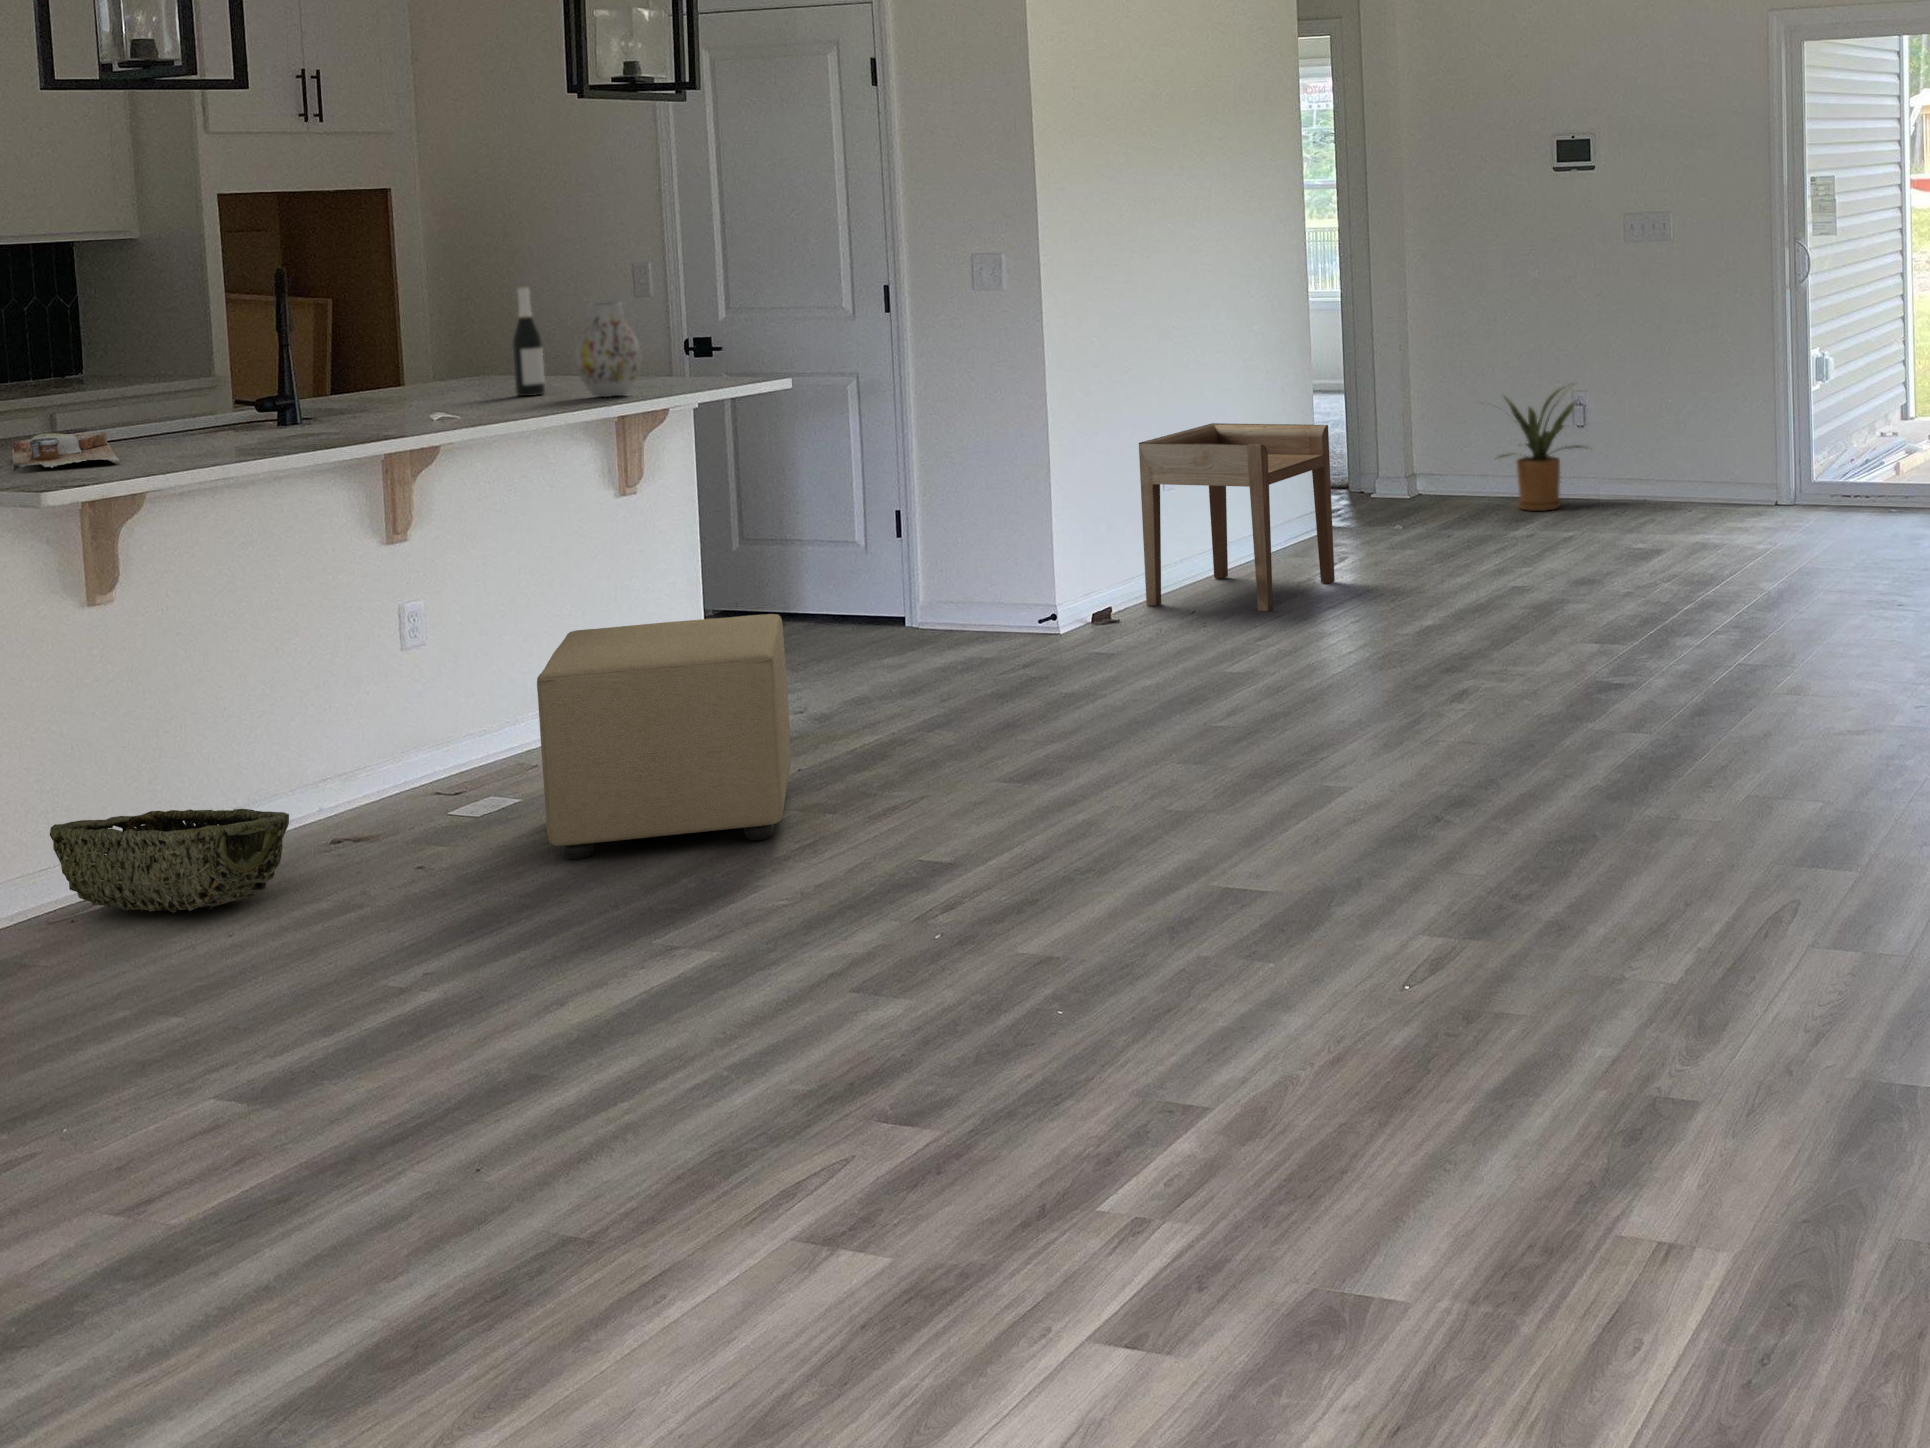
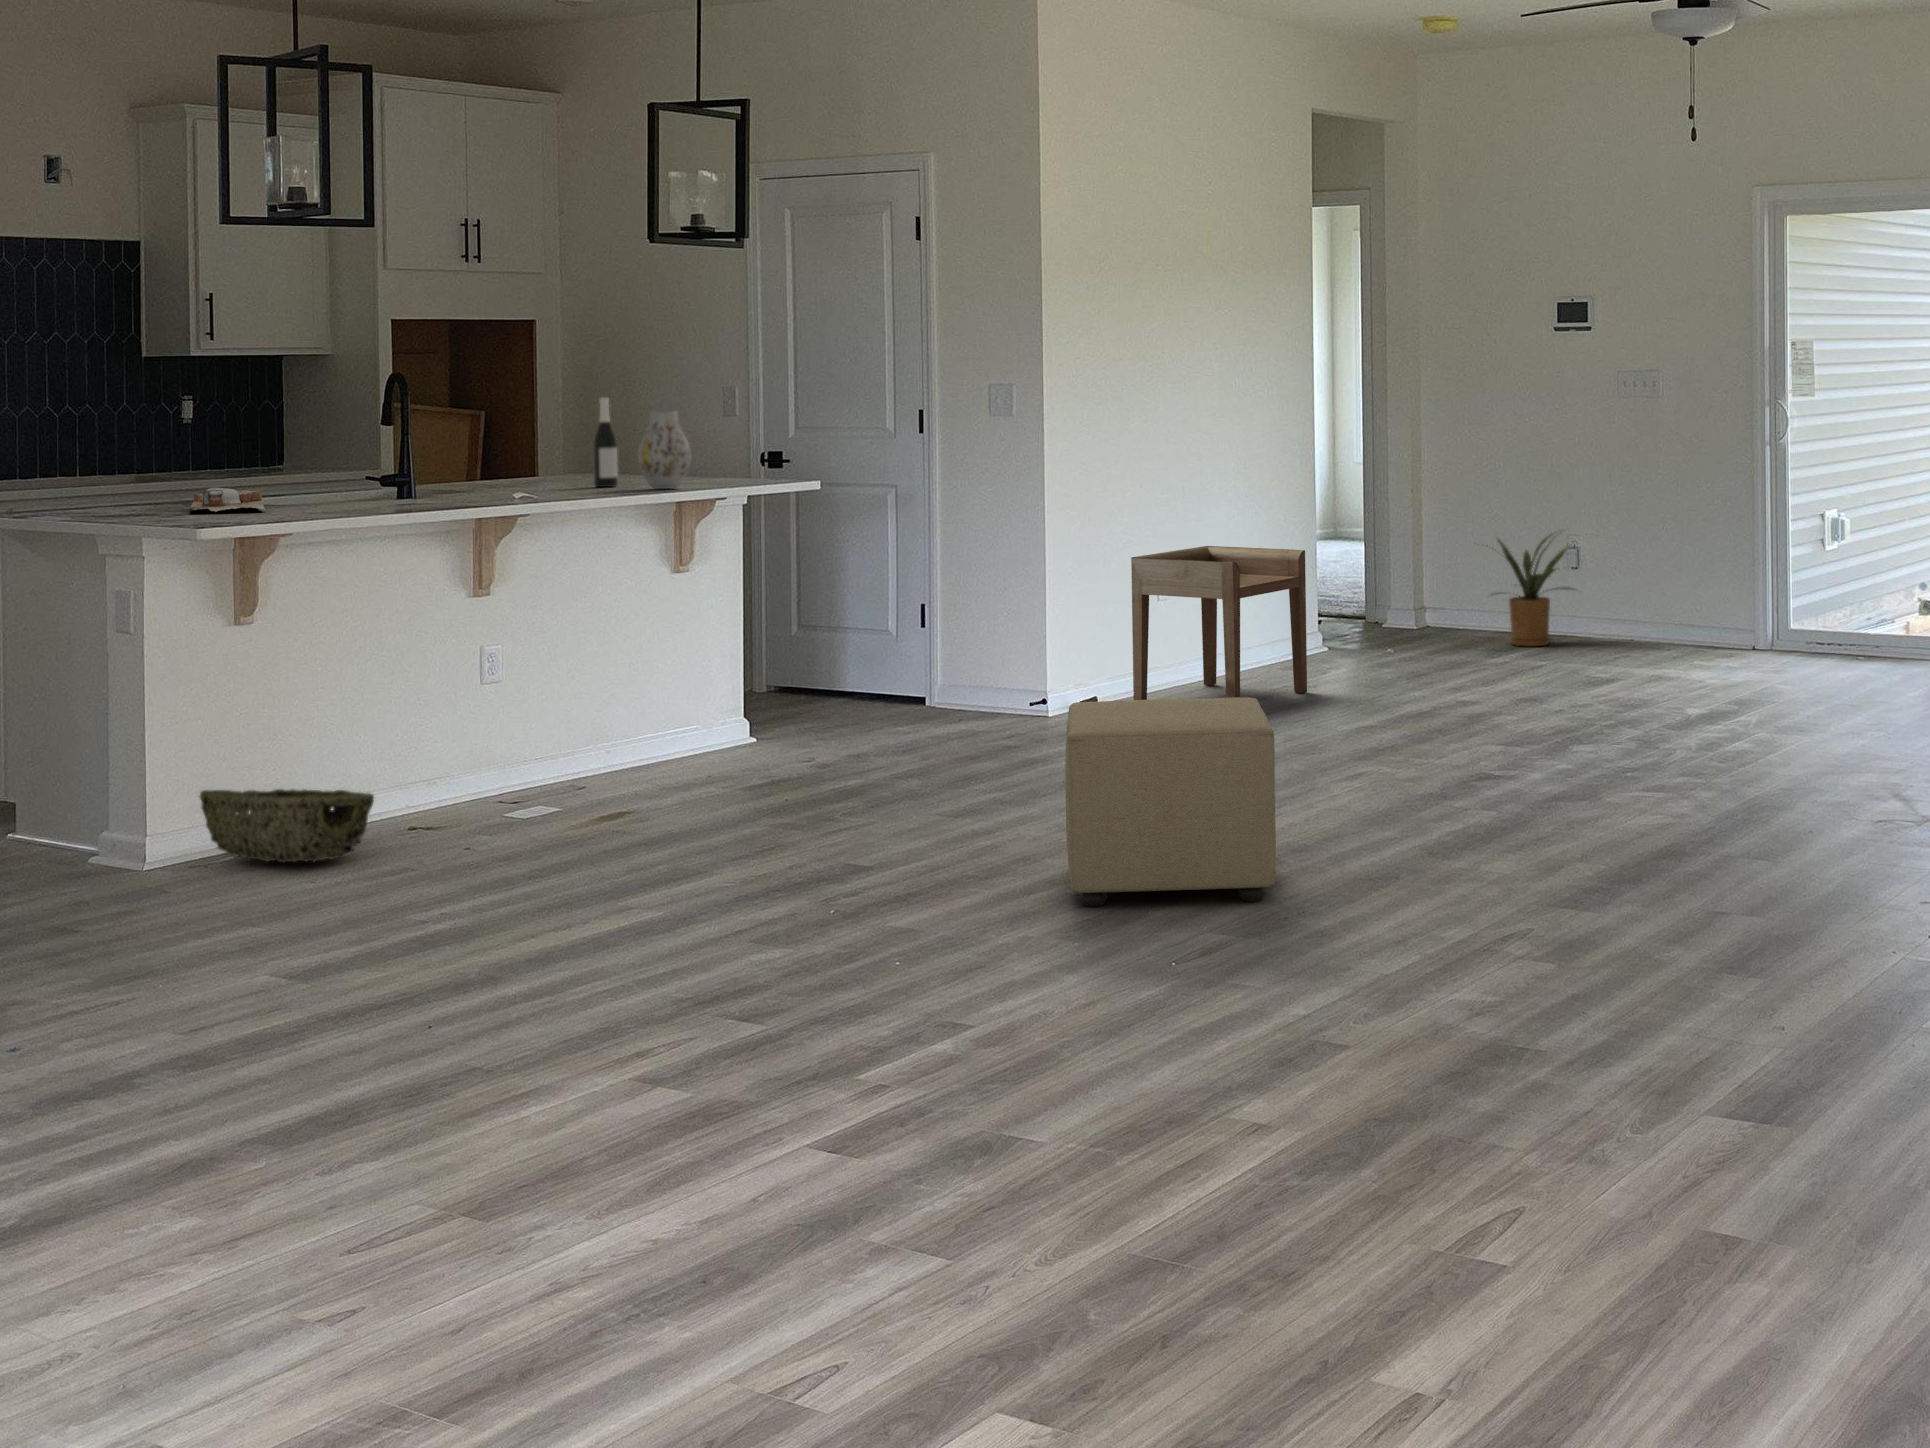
ottoman: present [537,614,790,859] -> present [1065,697,1276,907]

